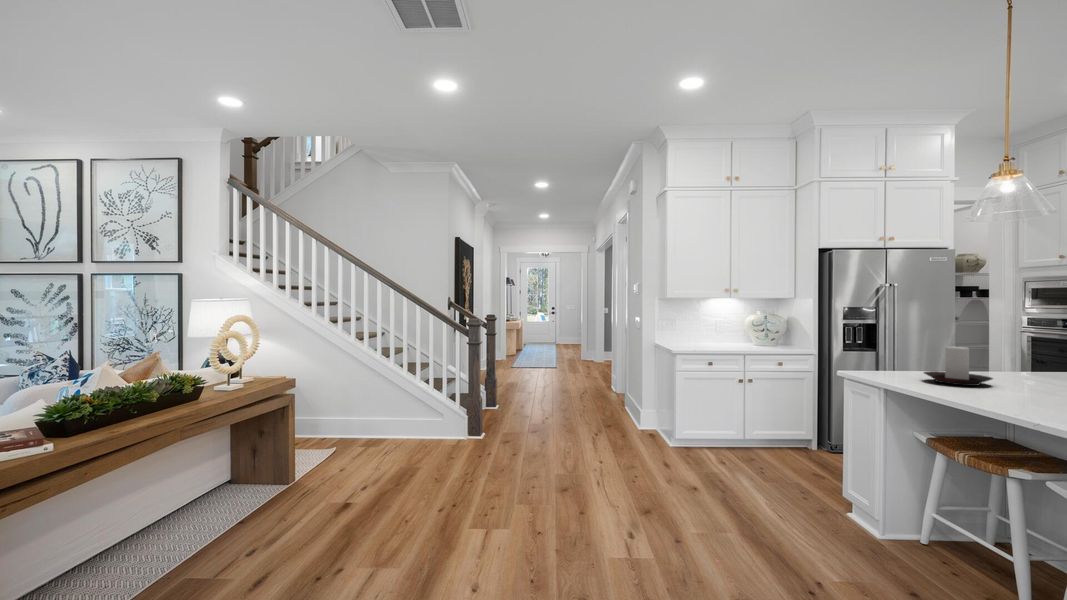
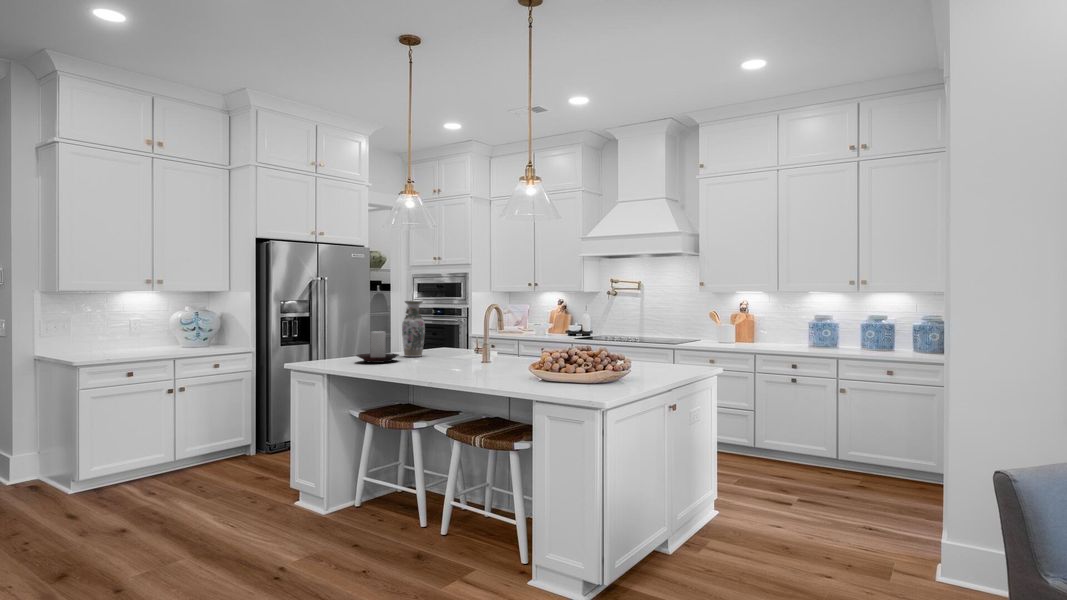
vase: none [999,311,1041,383] -> present [402,301,425,357]

